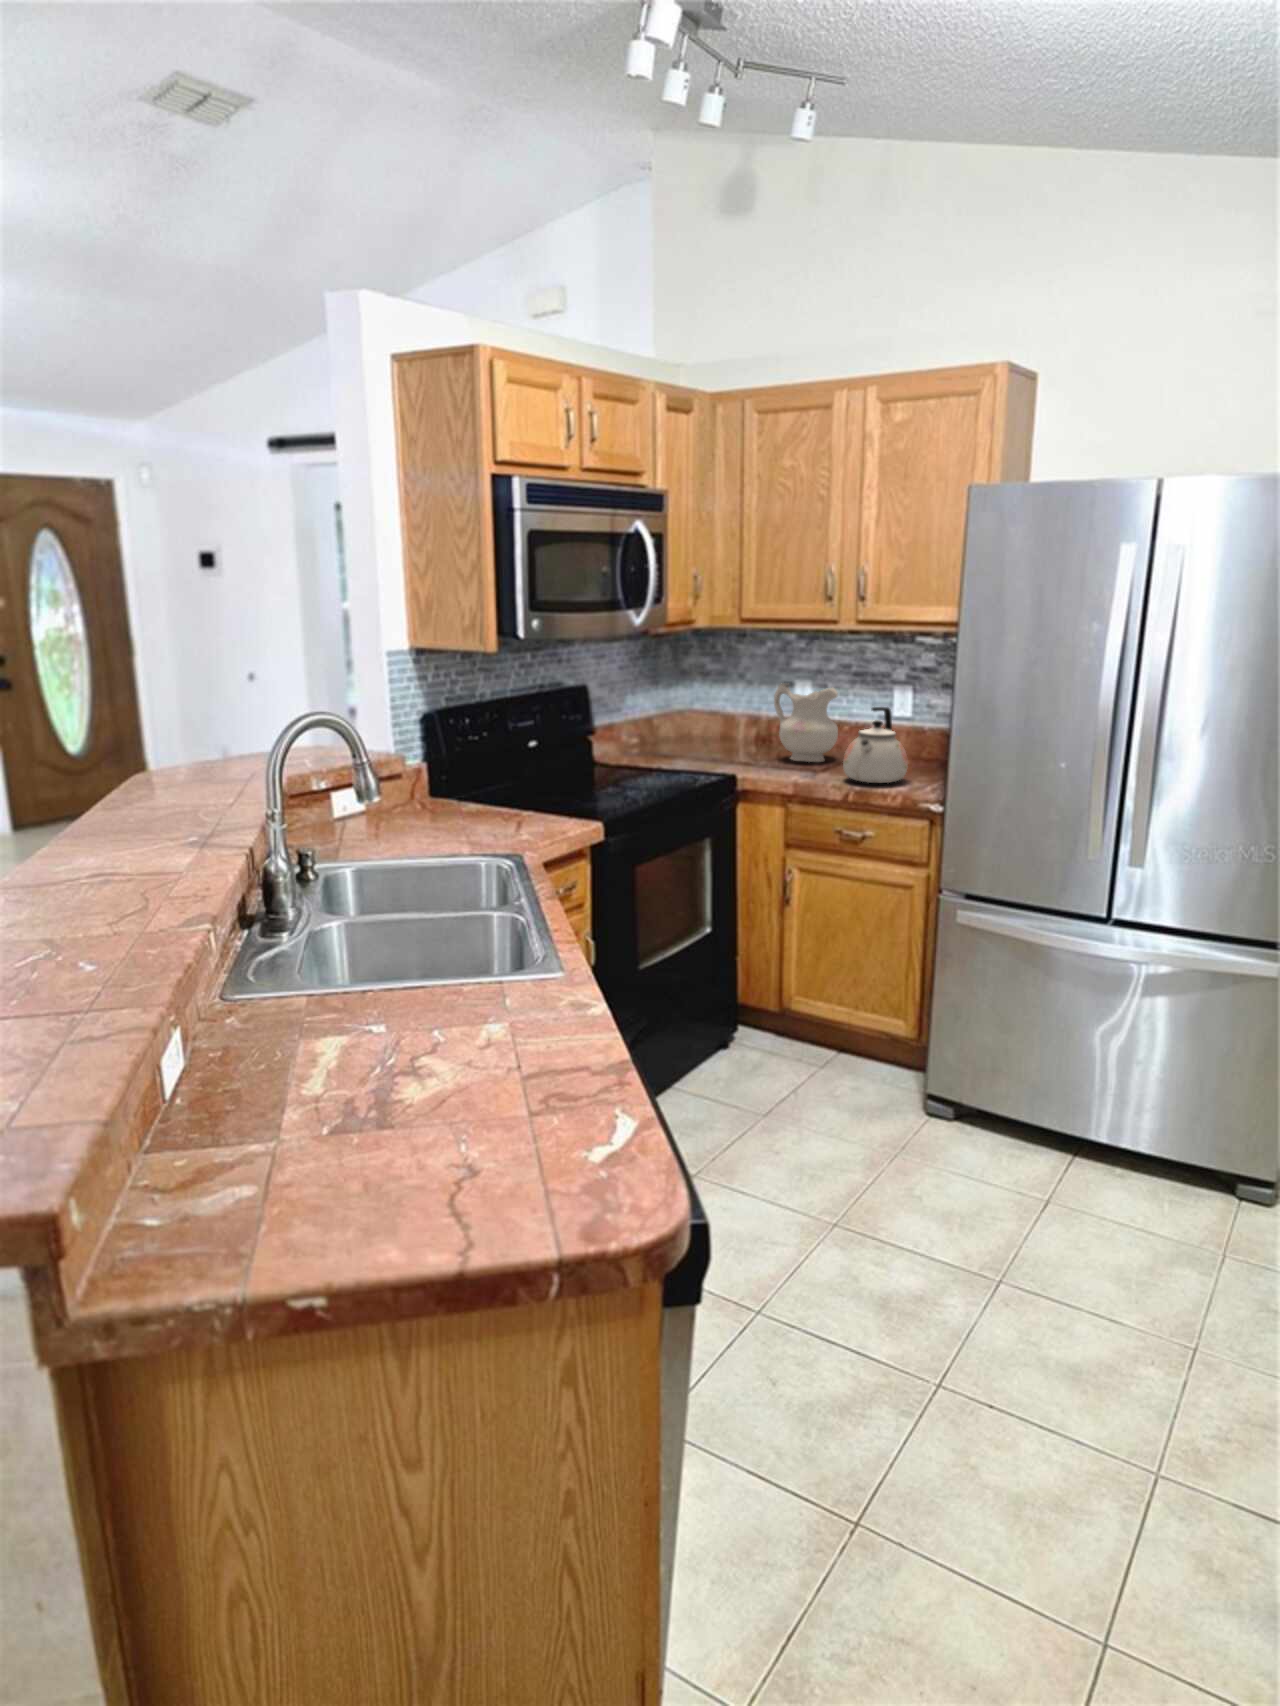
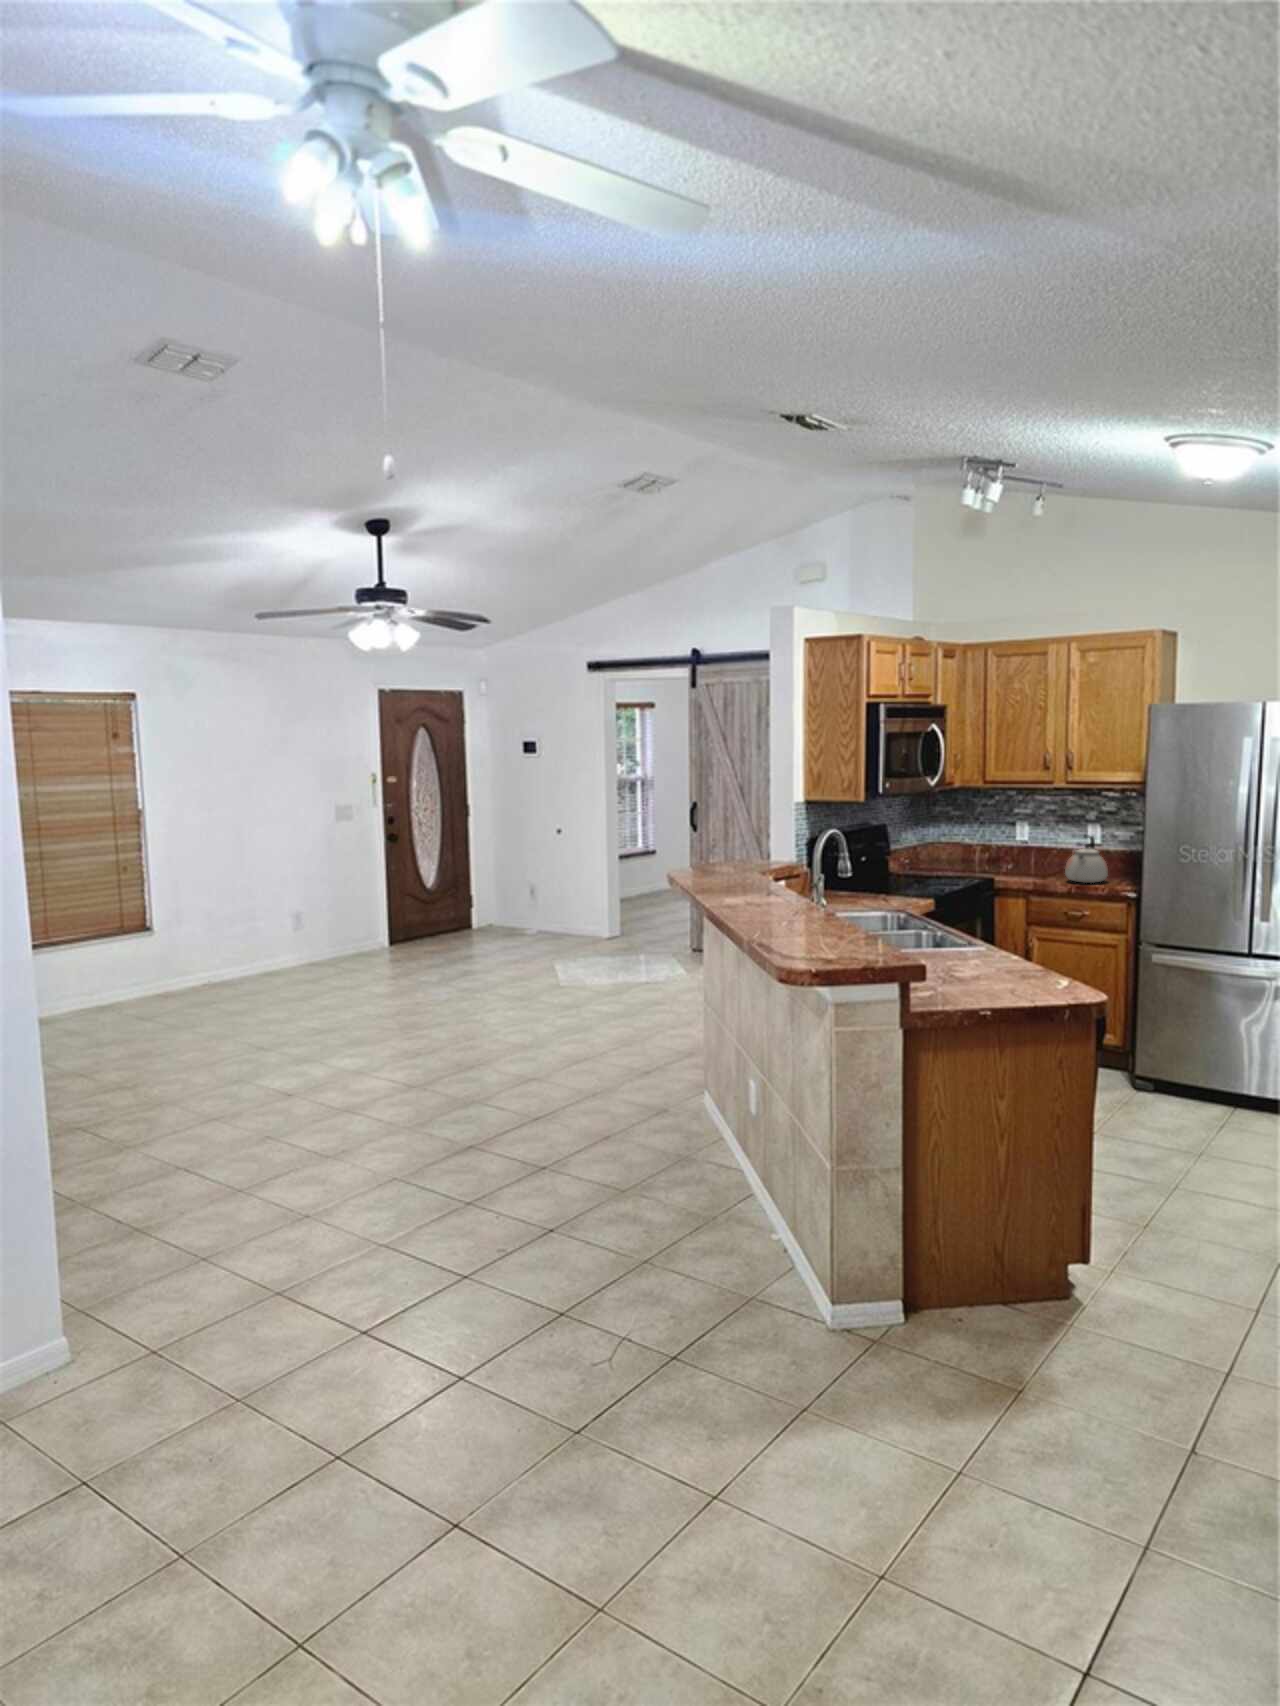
ceramic pitcher: present [774,683,838,762] -> none [1009,822,1054,873]

